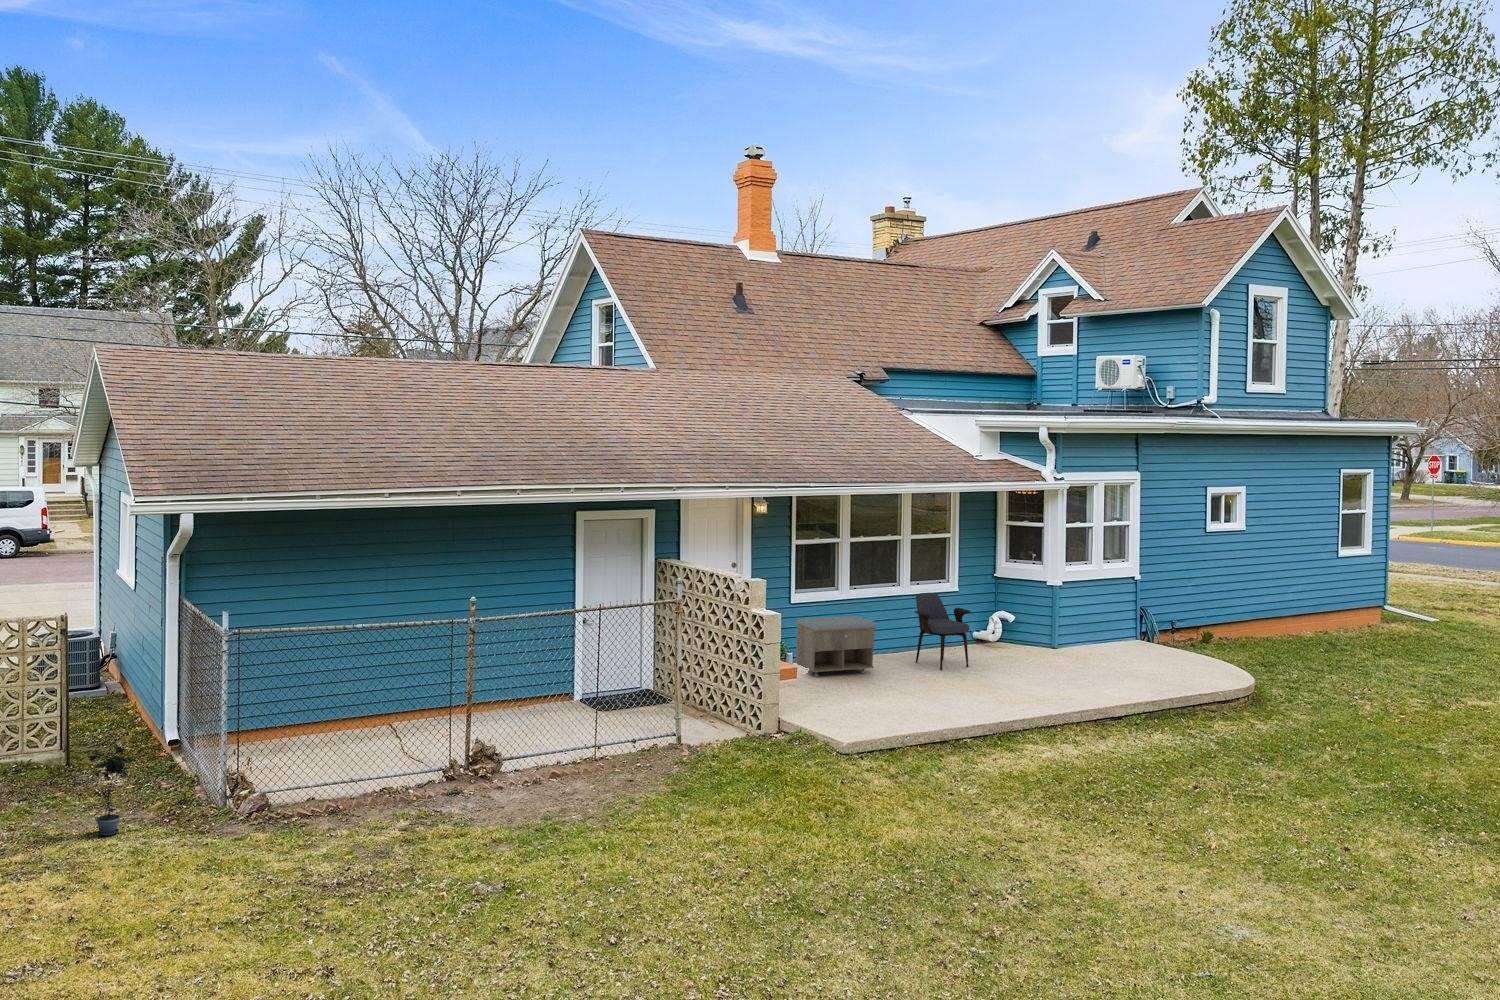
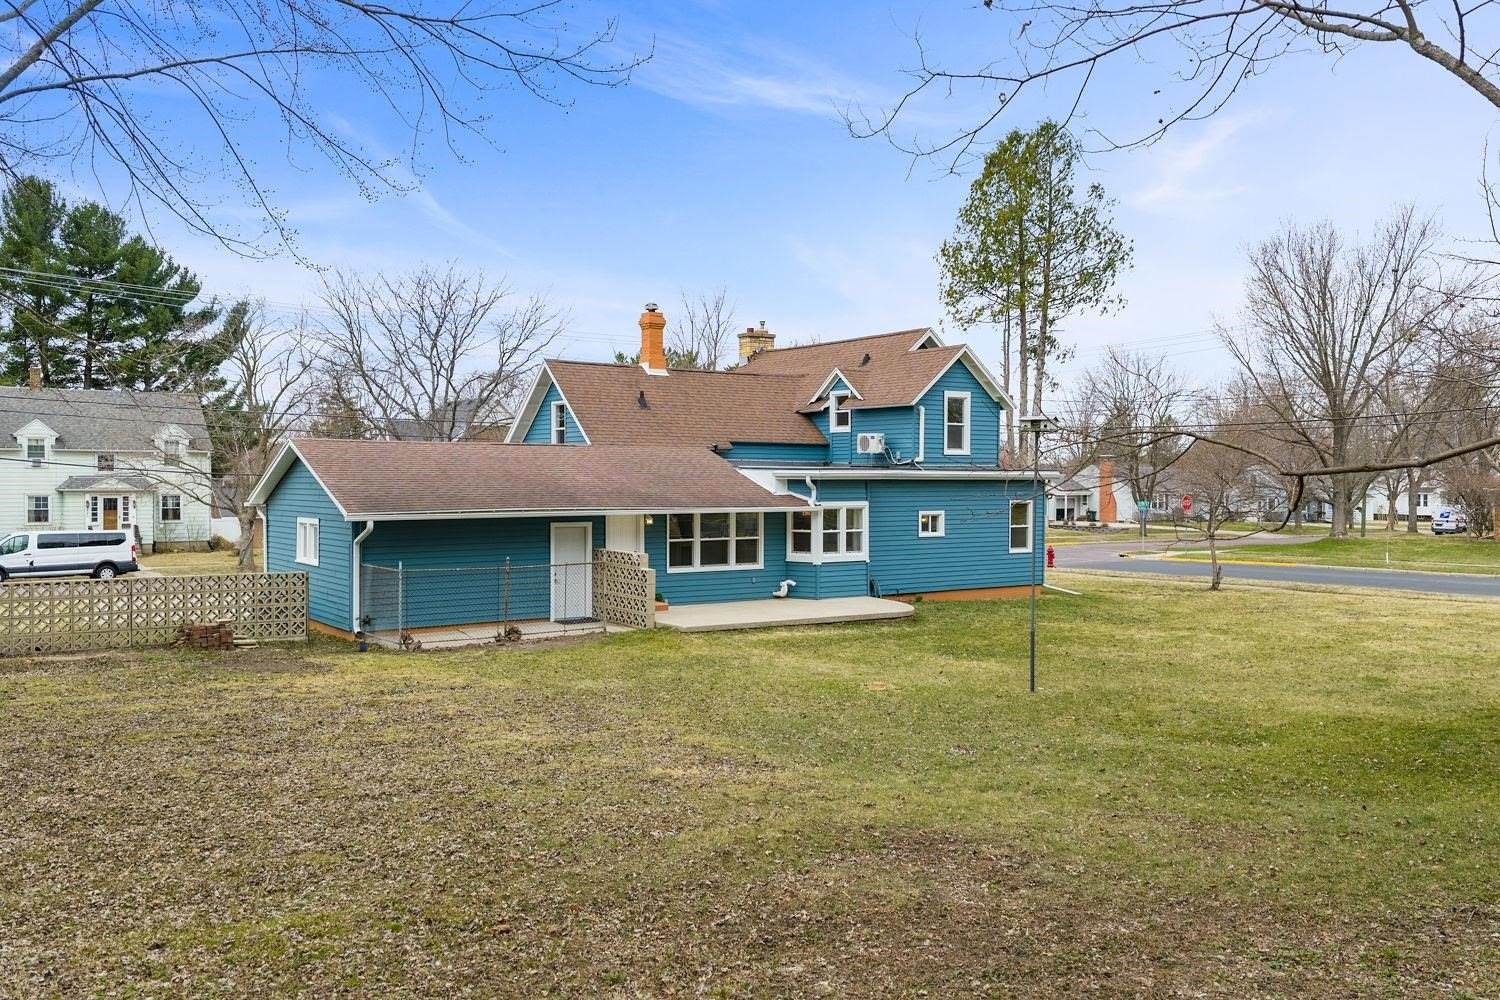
armchair: present [915,593,971,670] -> none [737,570,769,610]
storage bench: present [796,616,876,676] -> none [670,582,713,613]

